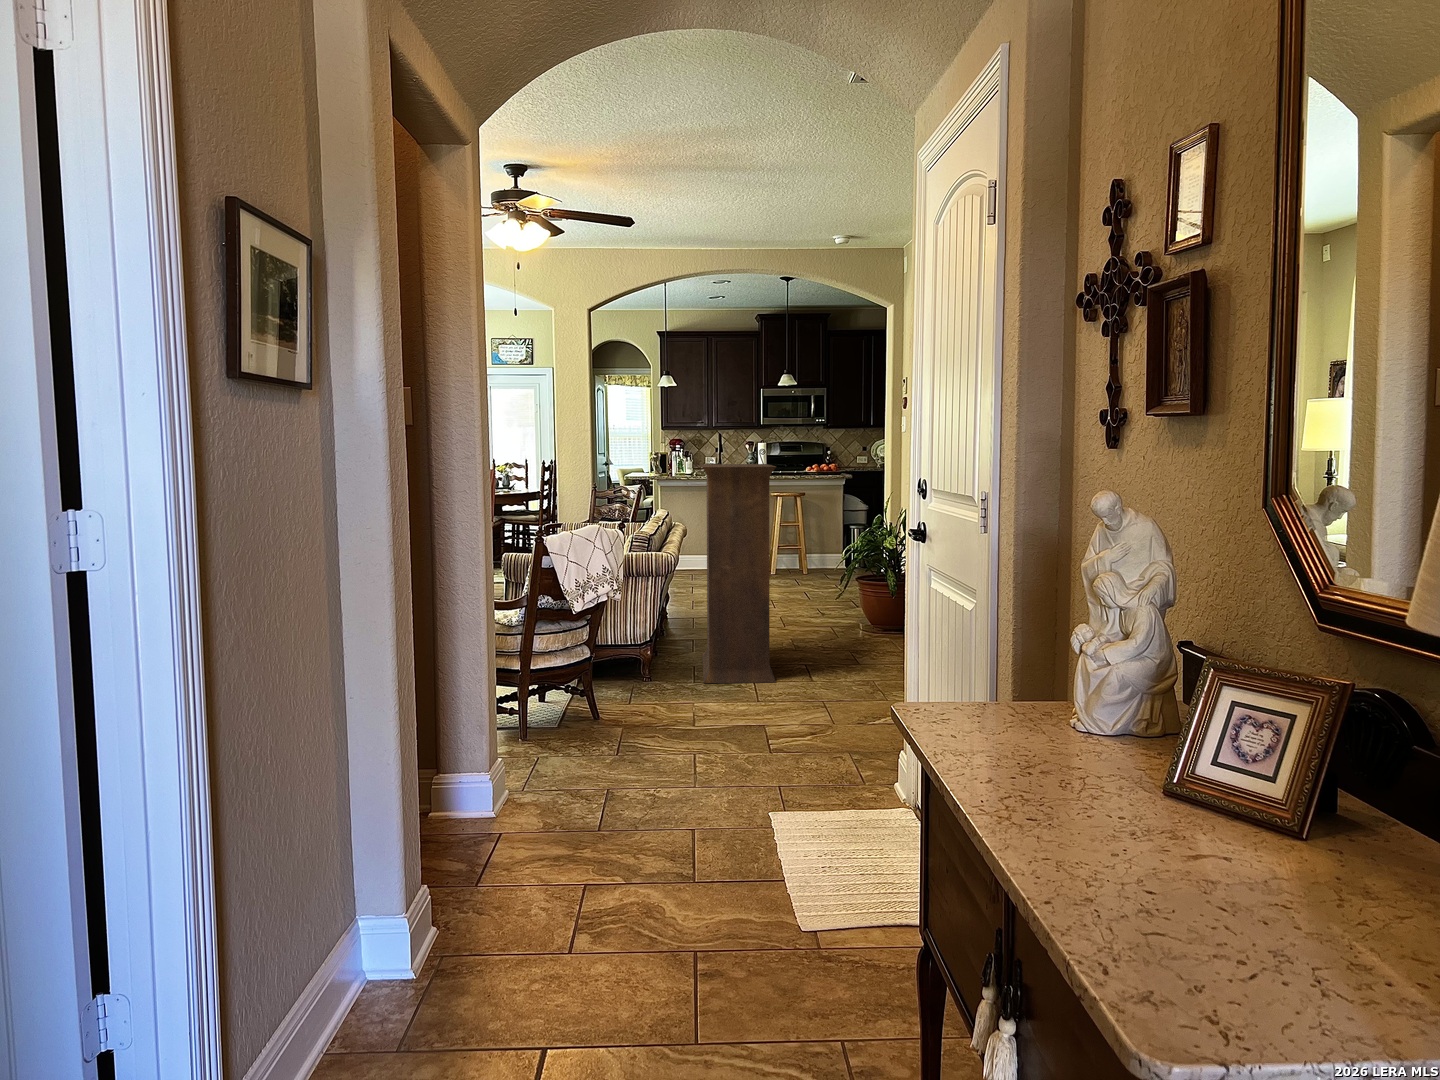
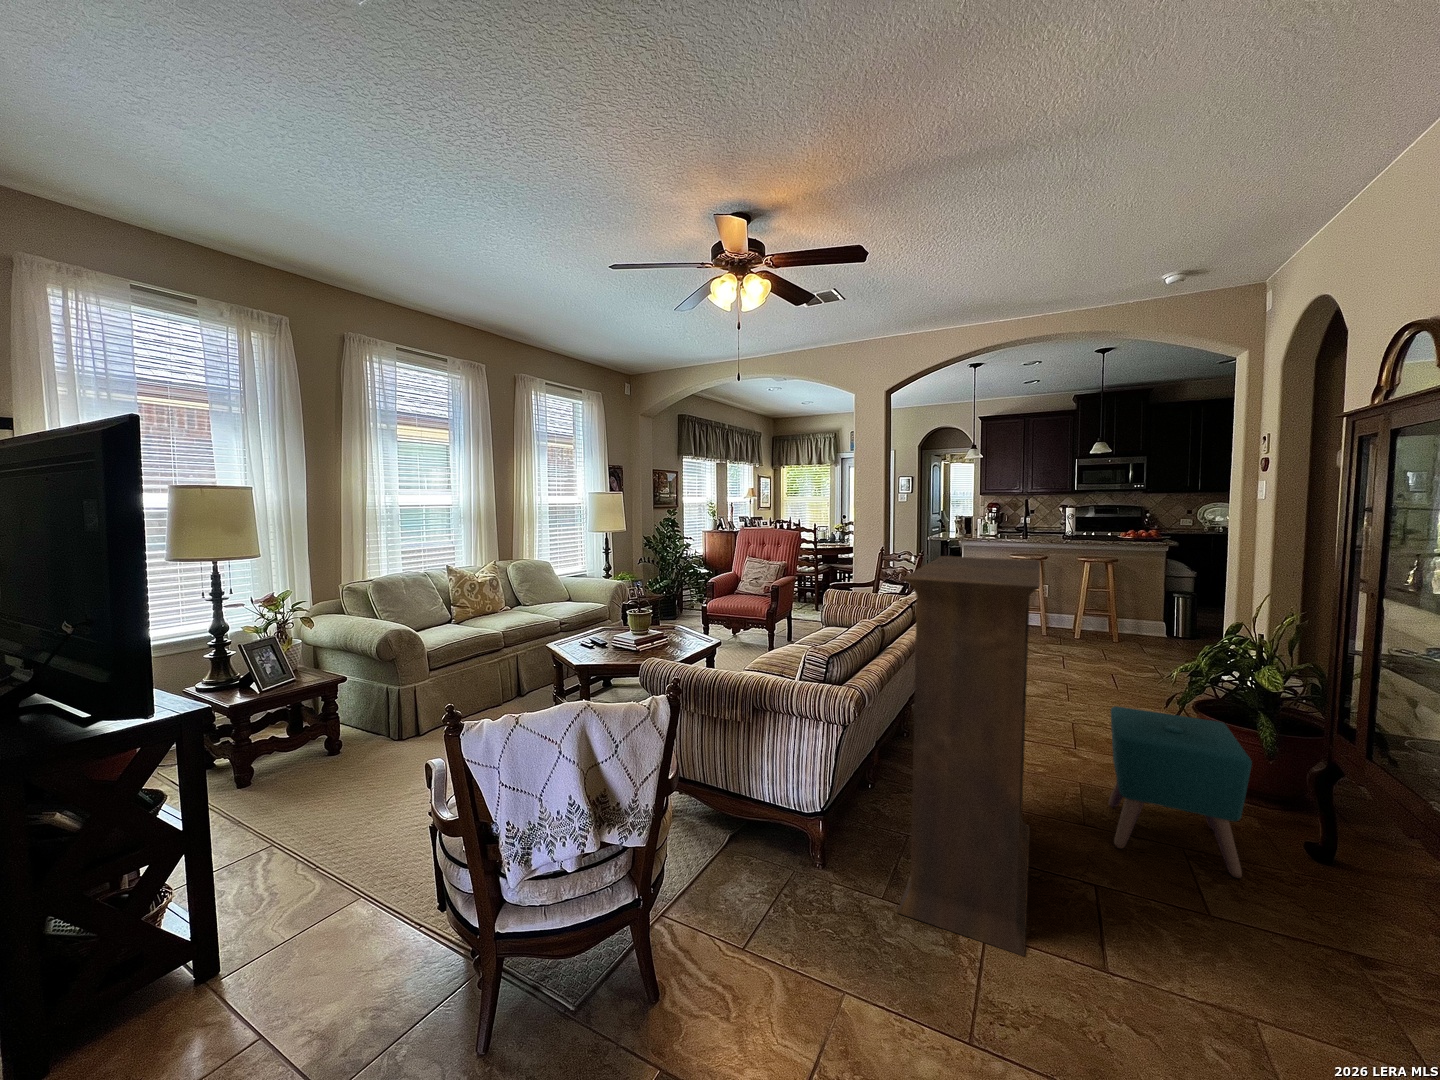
ottoman: none [809,569,881,653] -> present [1108,706,1252,878]

